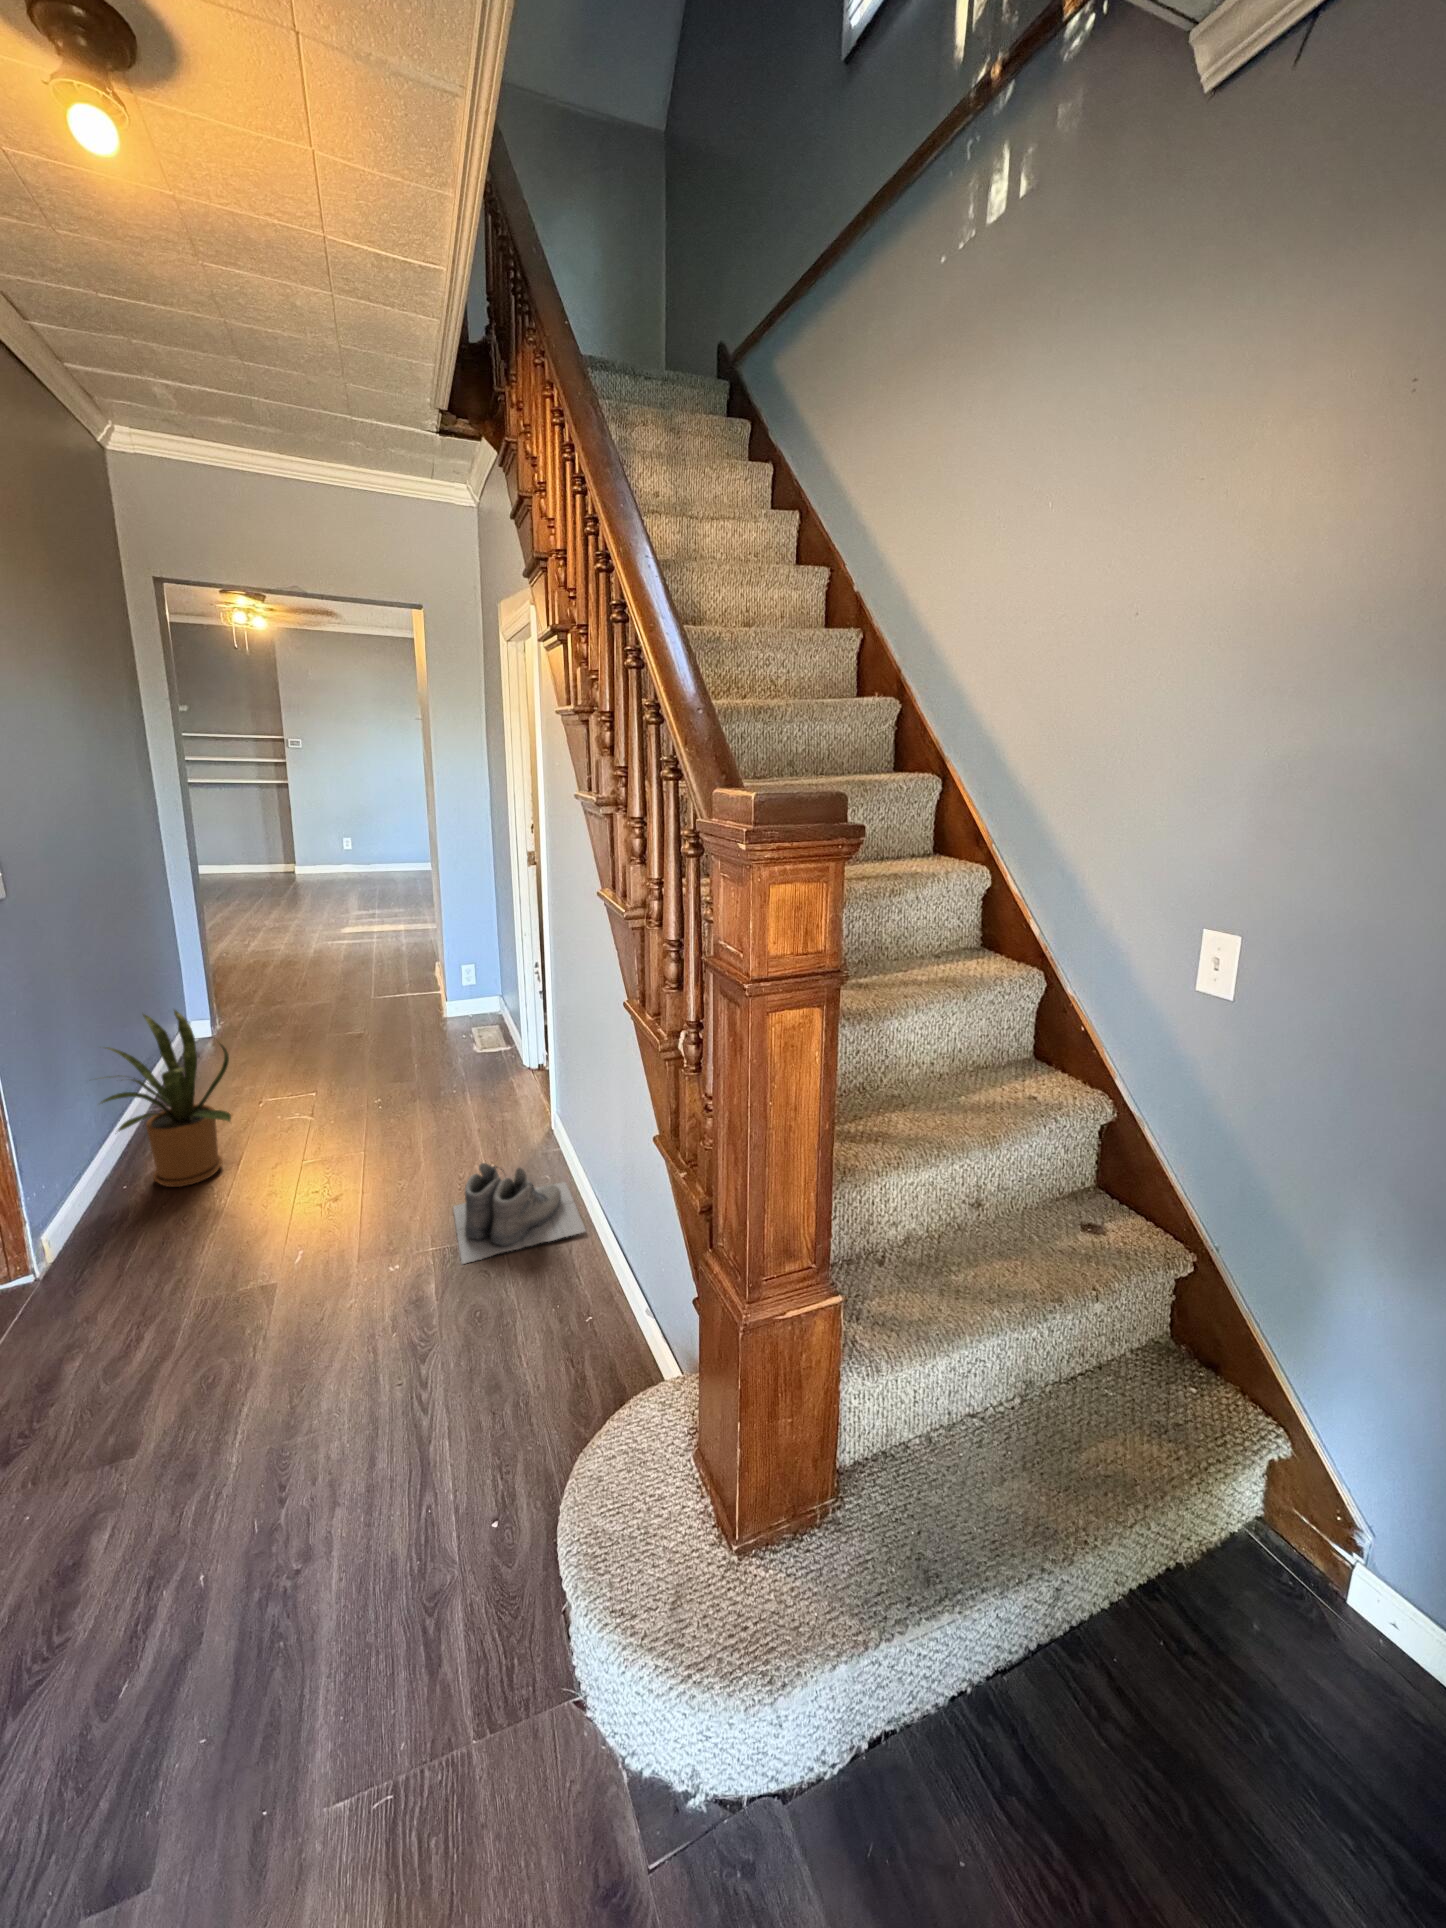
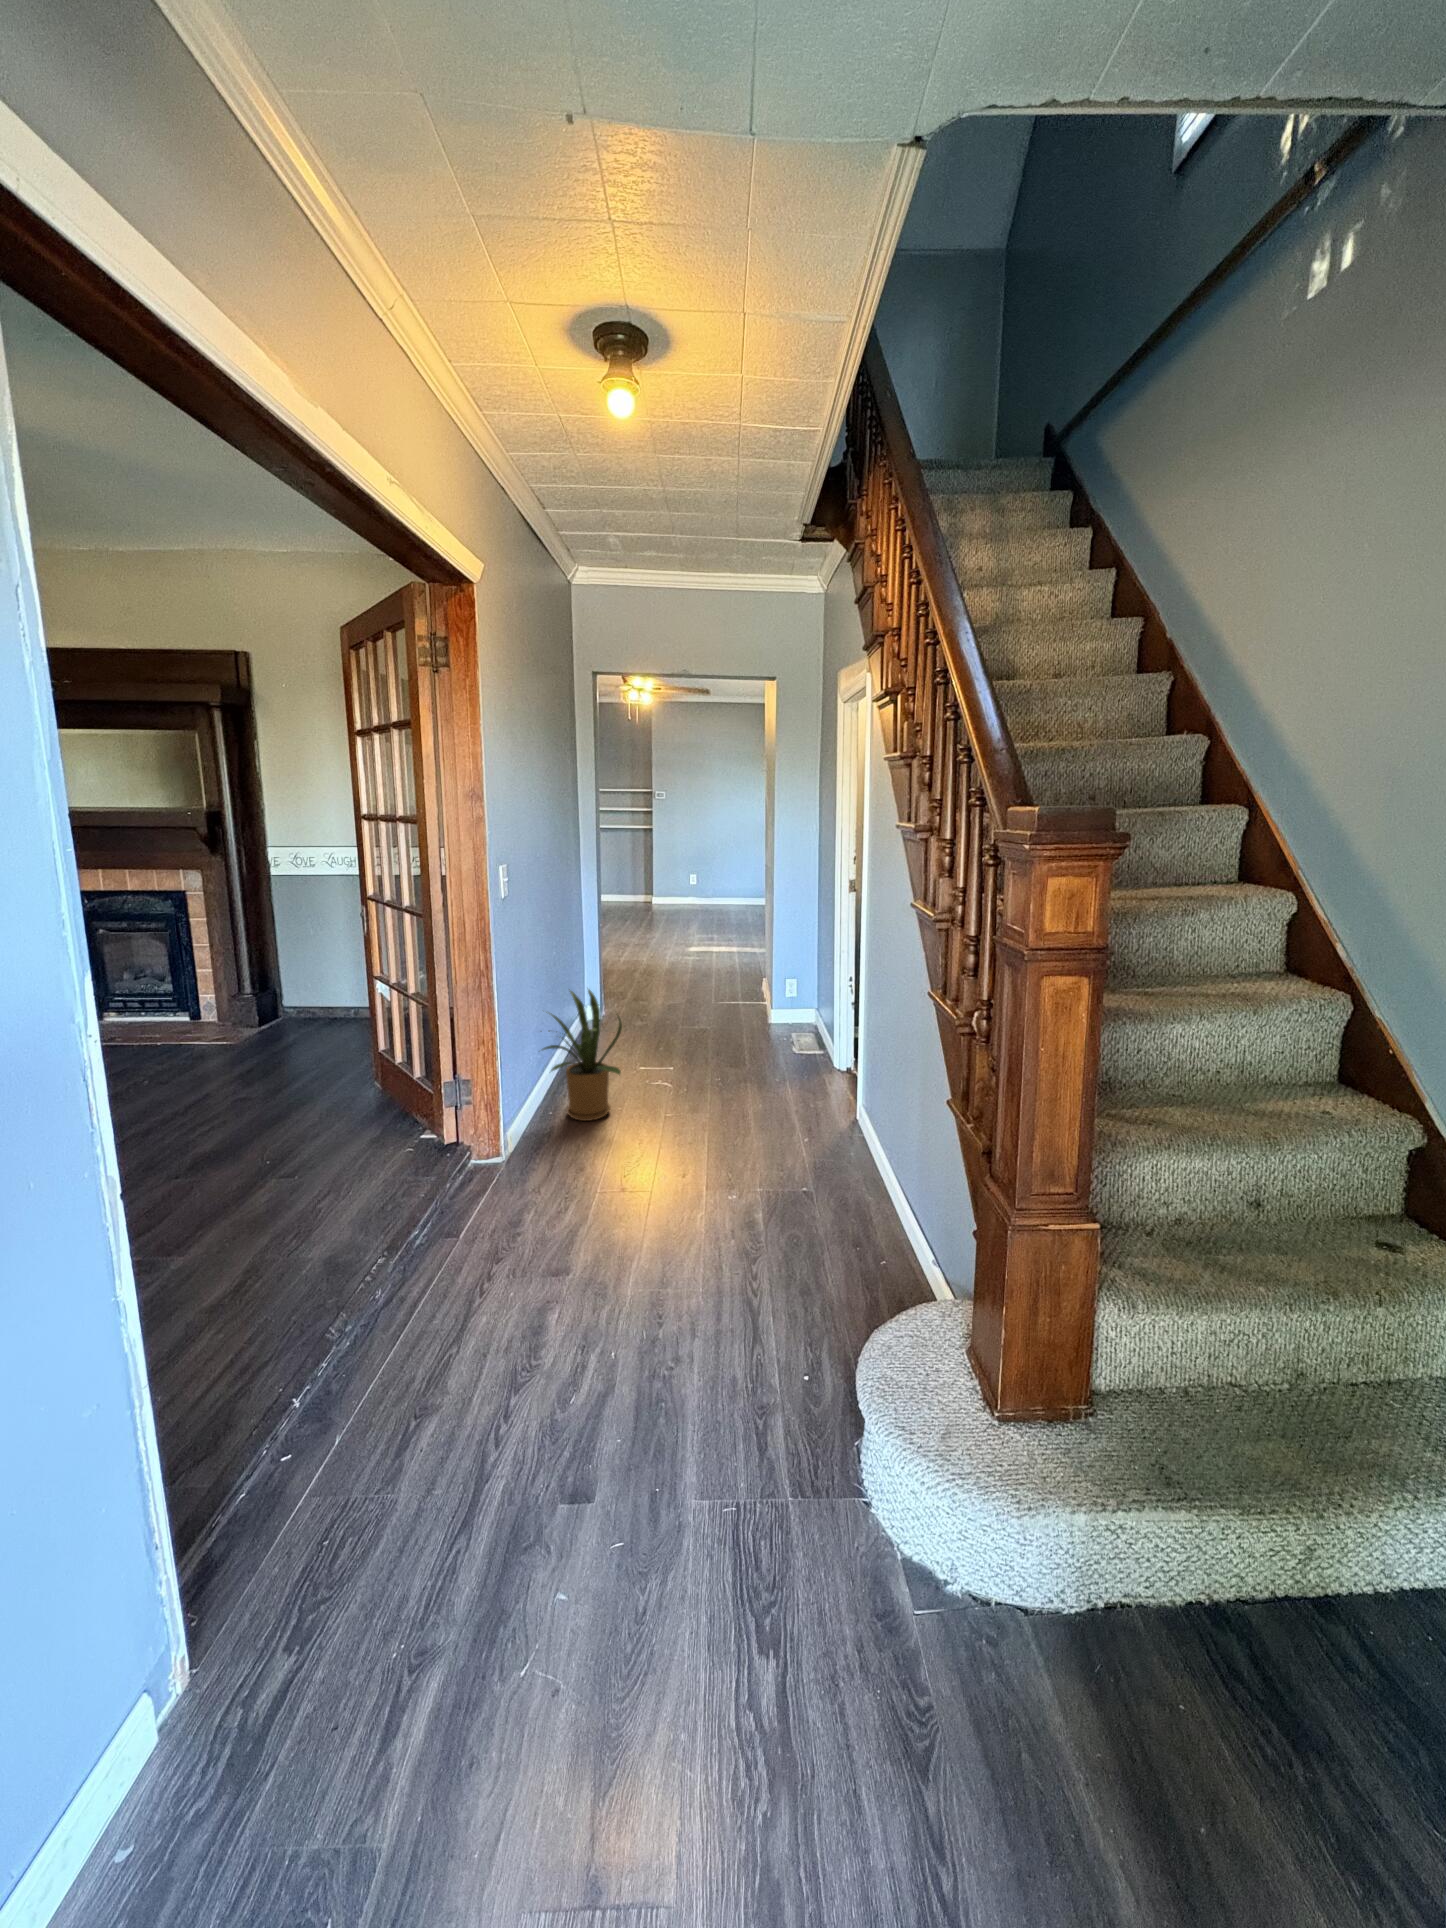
boots: present [453,1163,586,1265] -> none [775,1131,884,1208]

